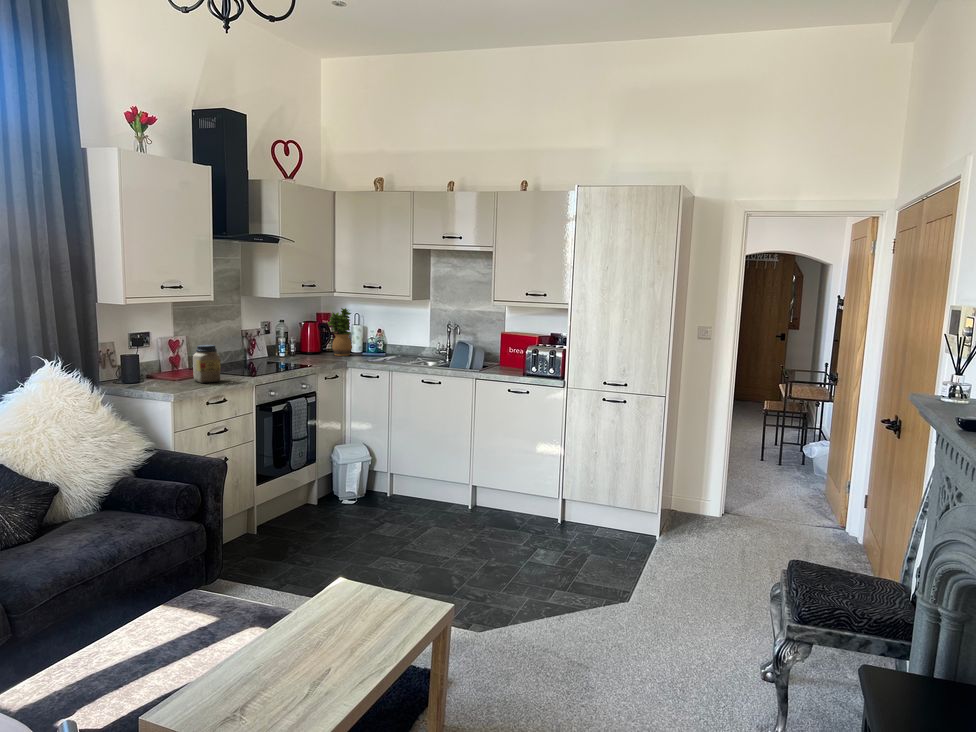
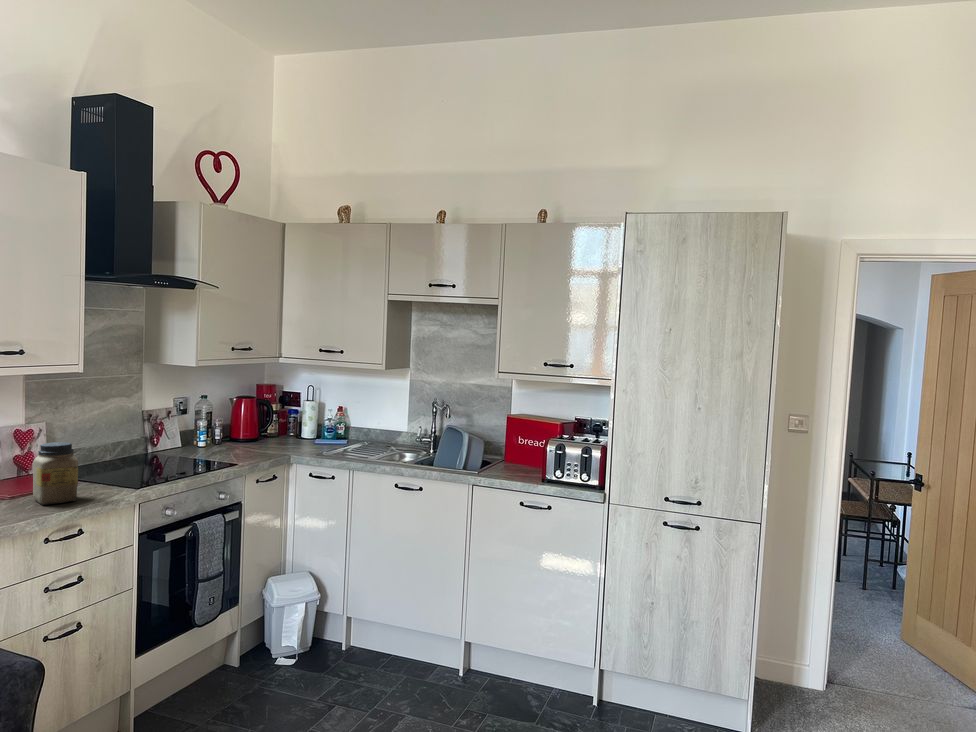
potted plant: present [328,308,352,356] -> none [268,379,303,445]

